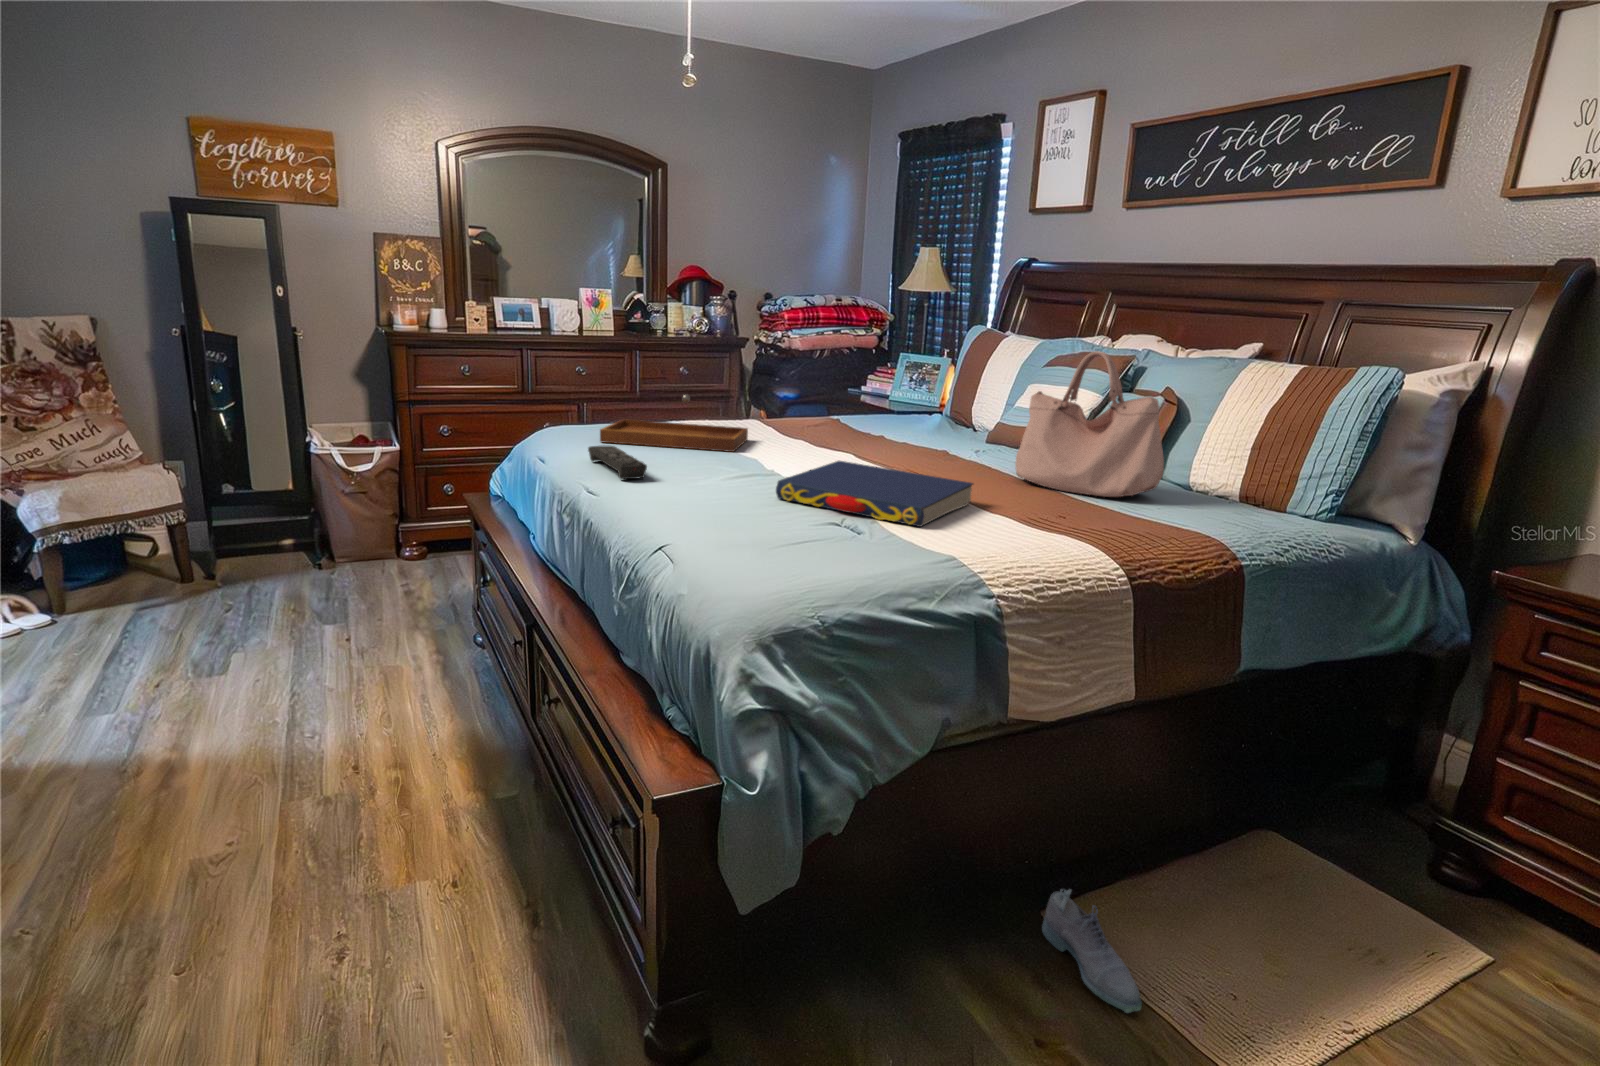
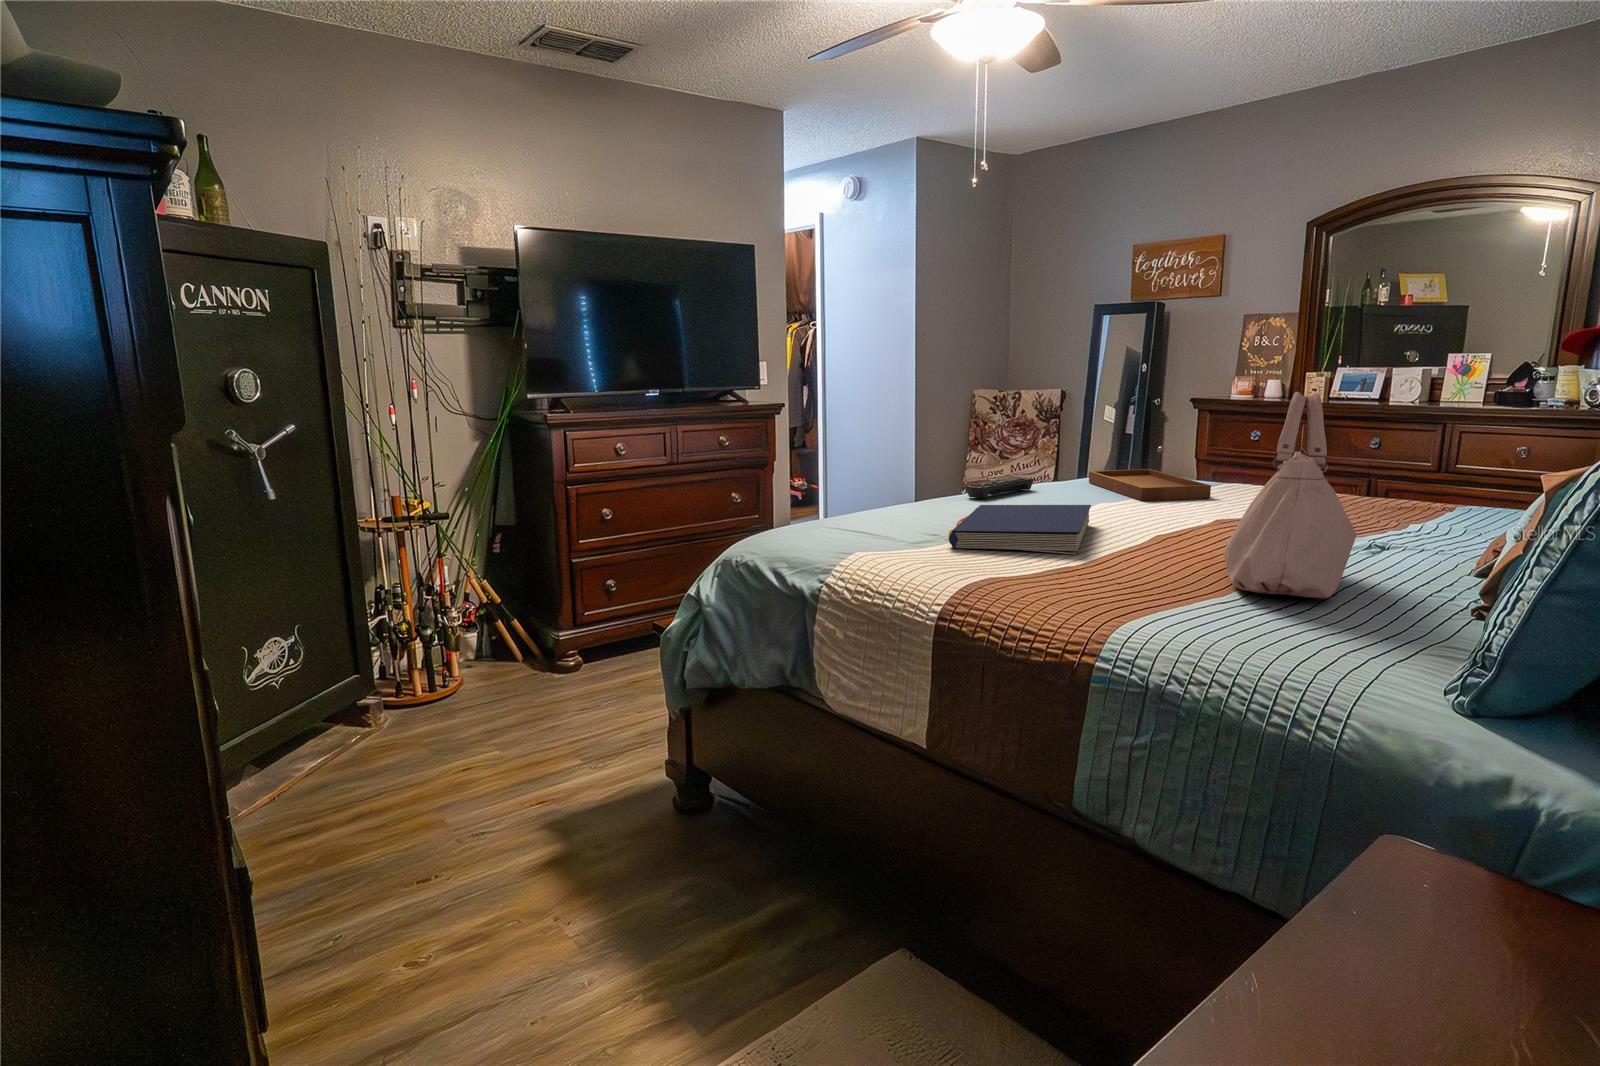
shoe: present [1042,889,1142,1013] -> none [776,903,889,996]

